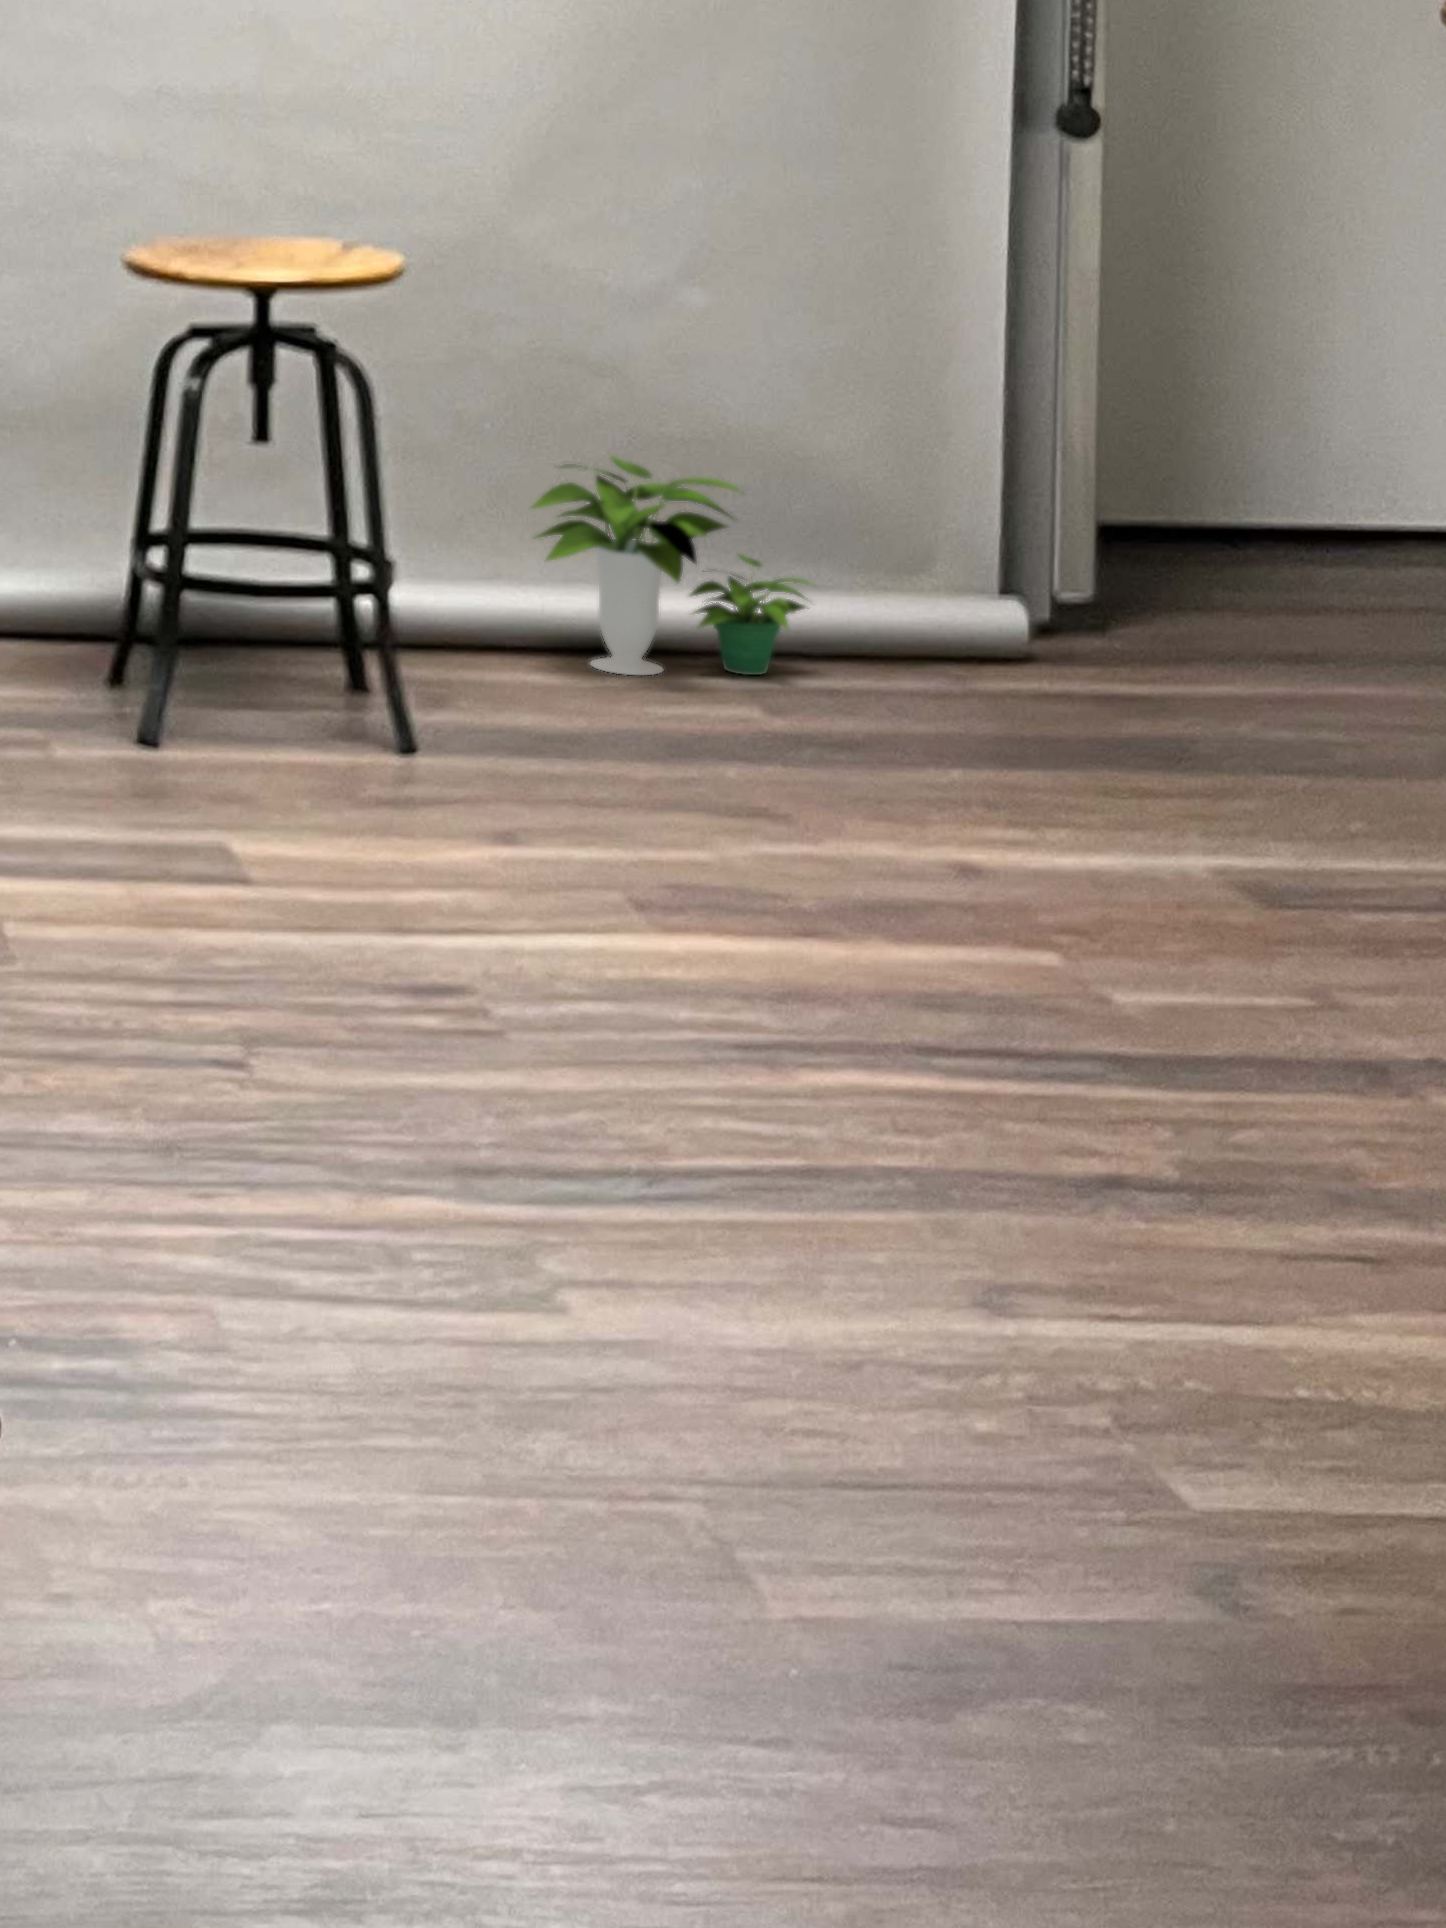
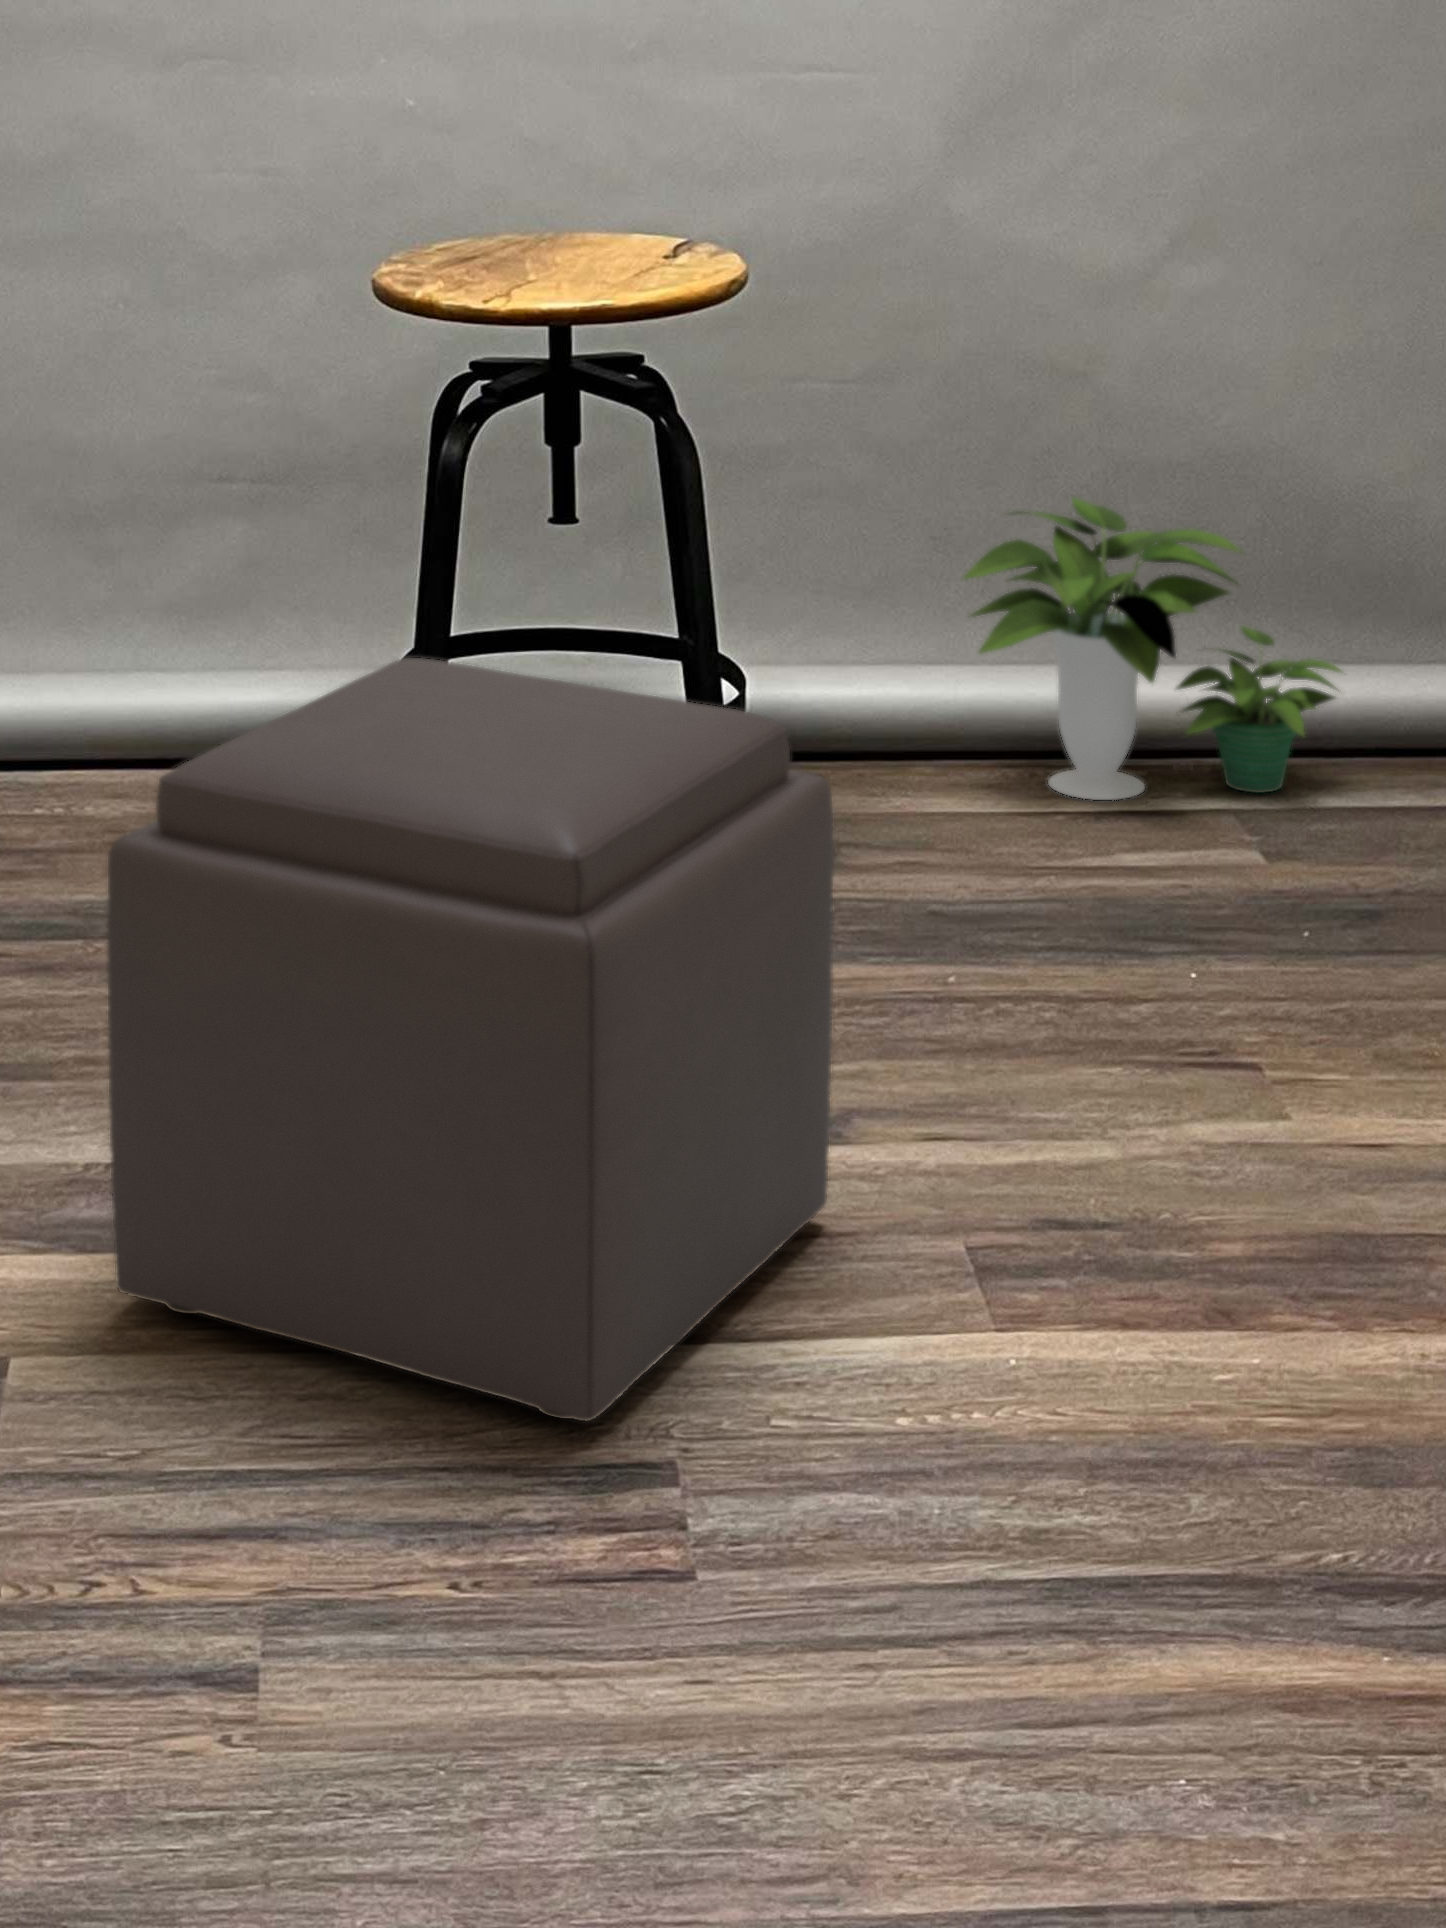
ottoman: none [58,494,525,952] -> present [107,658,834,1421]

